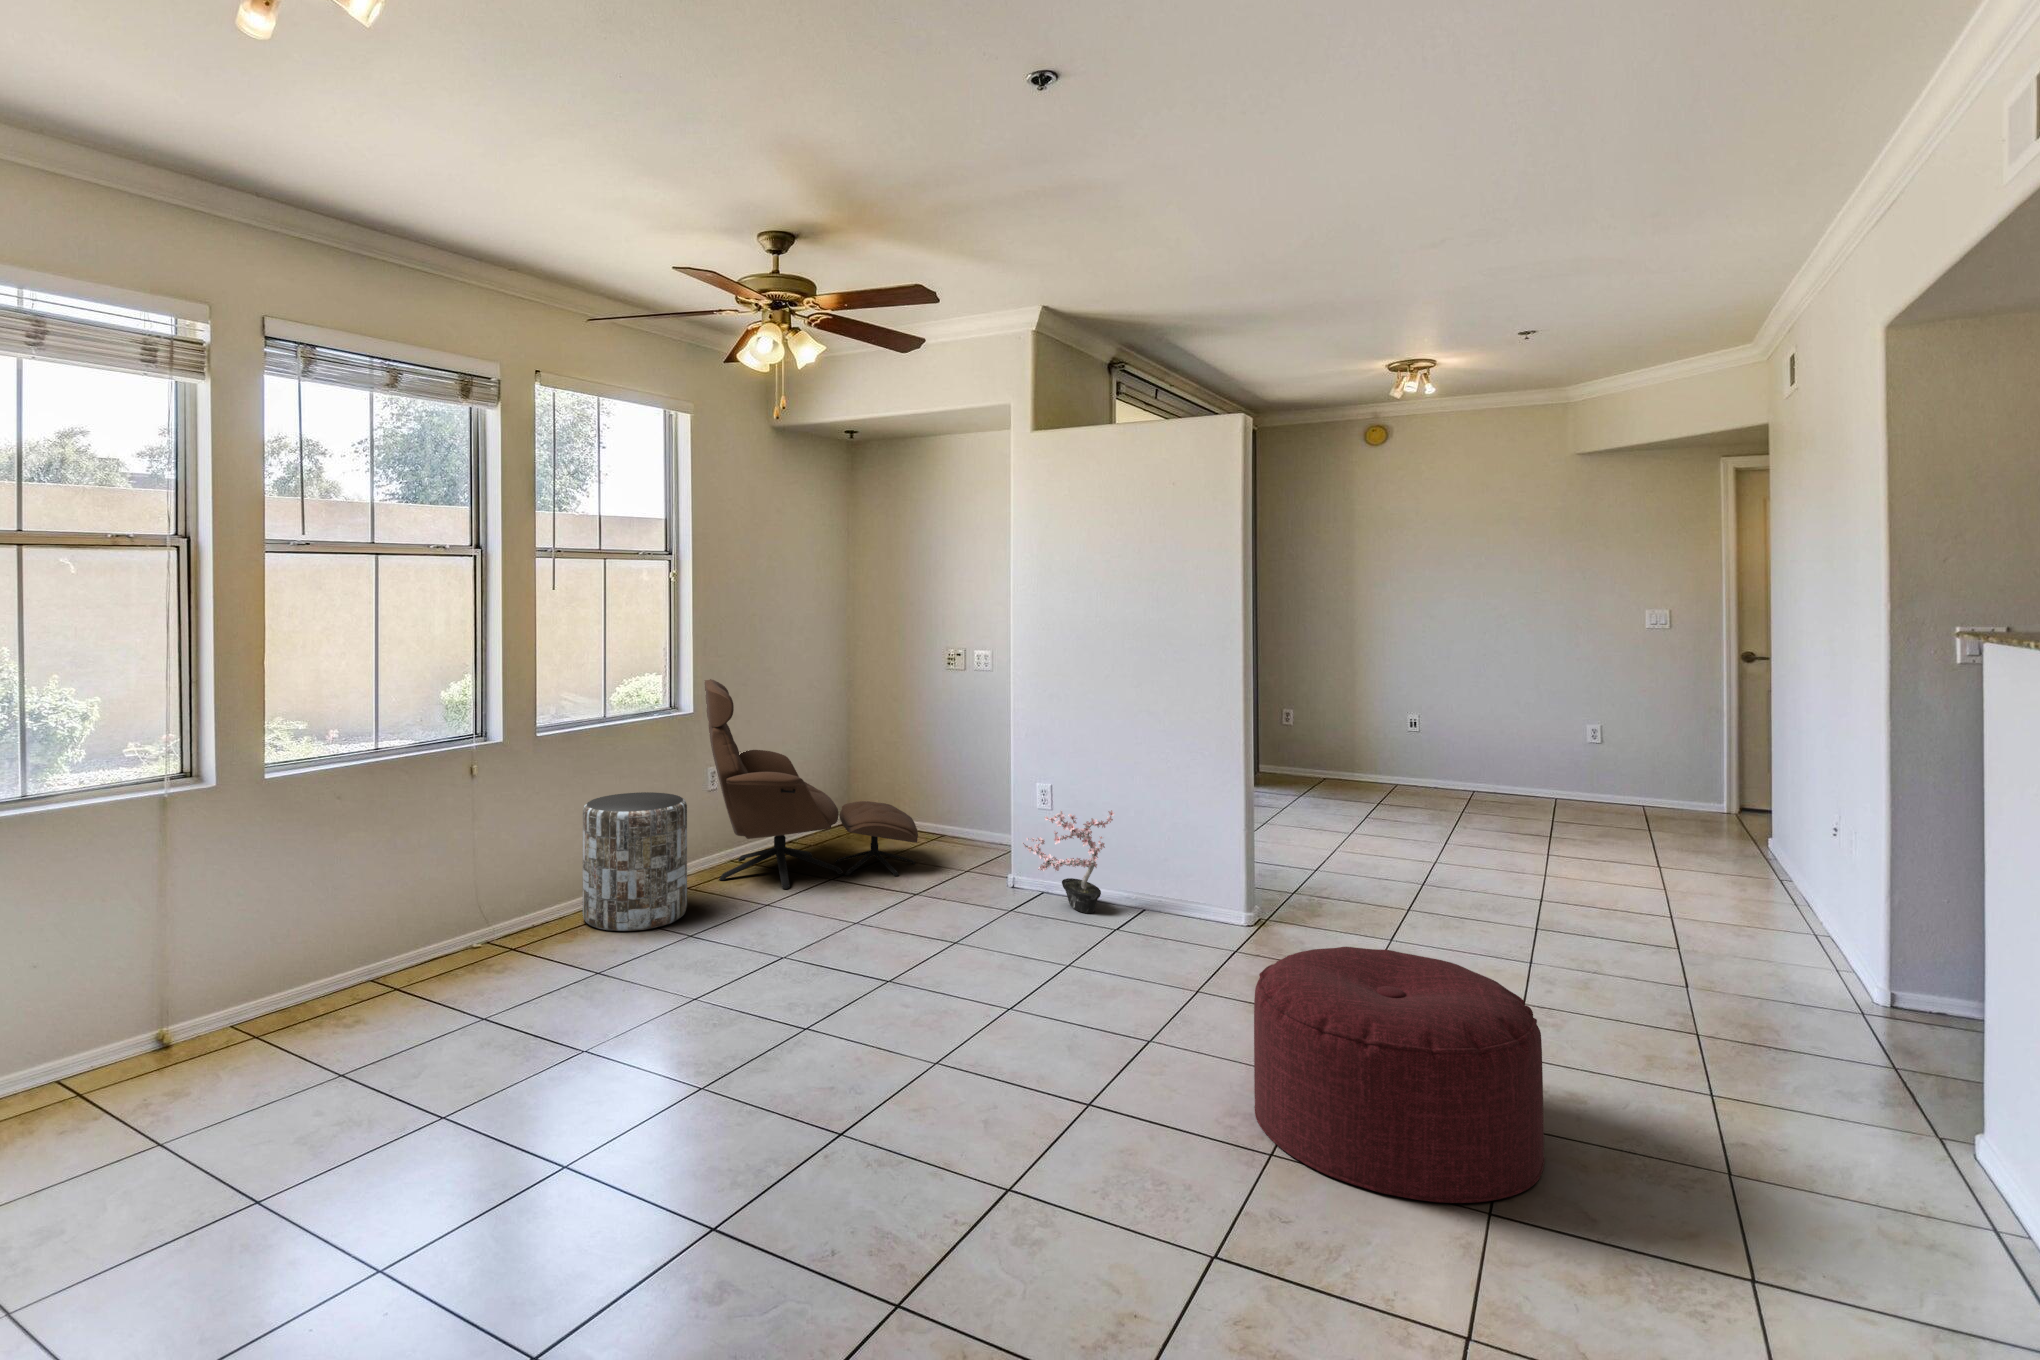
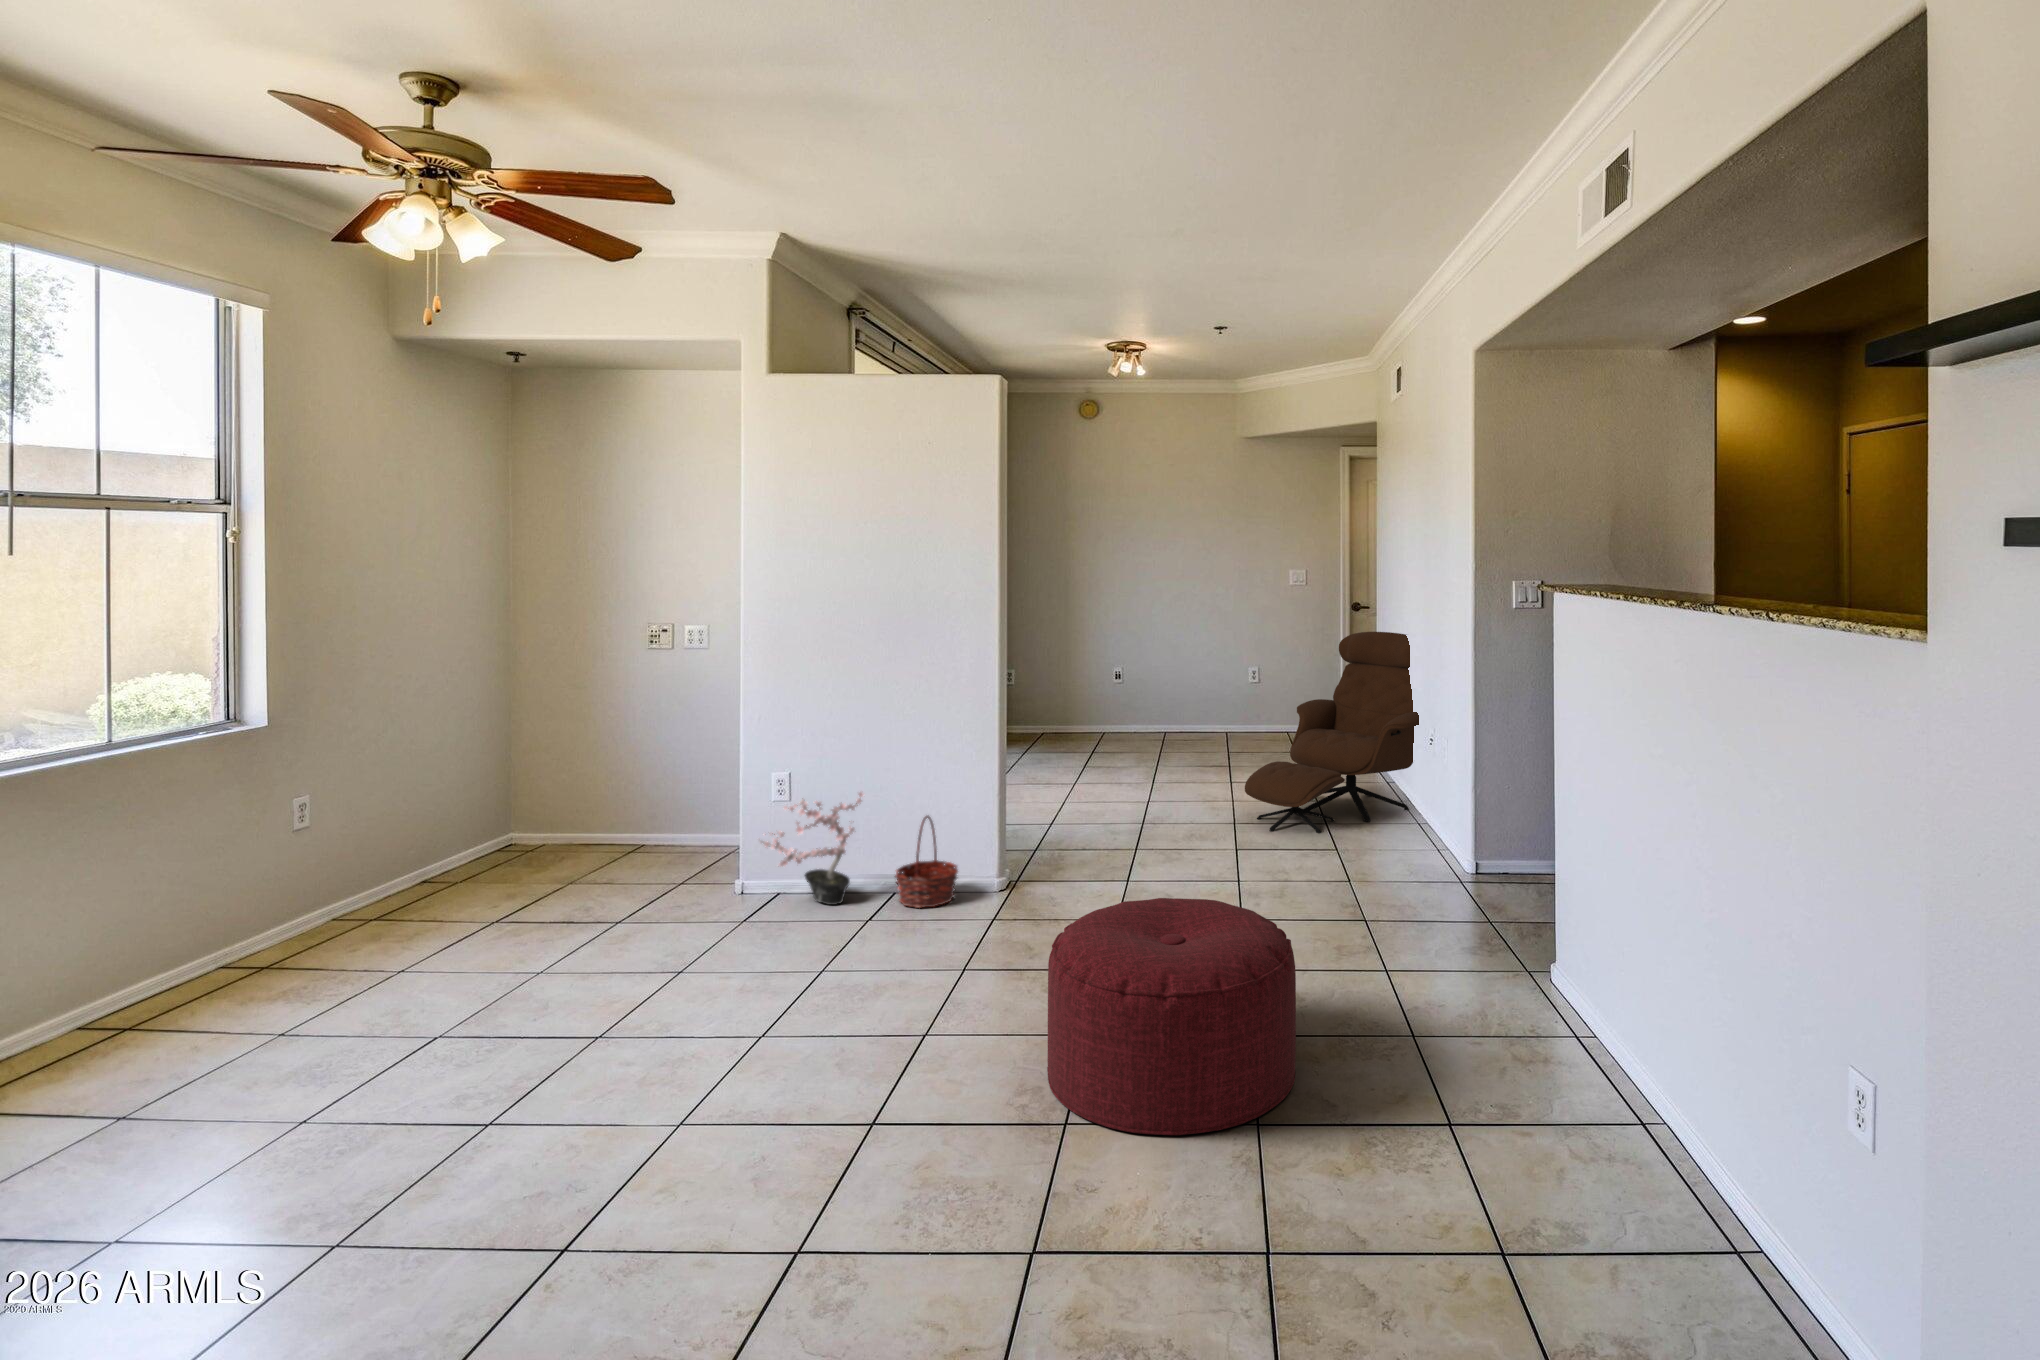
lounge chair: present [705,679,918,889] -> present [1245,632,1419,833]
side table: present [583,792,687,931] -> none [56,843,264,1058]
basket: none [1141,841,1203,930] -> present [895,816,958,908]

